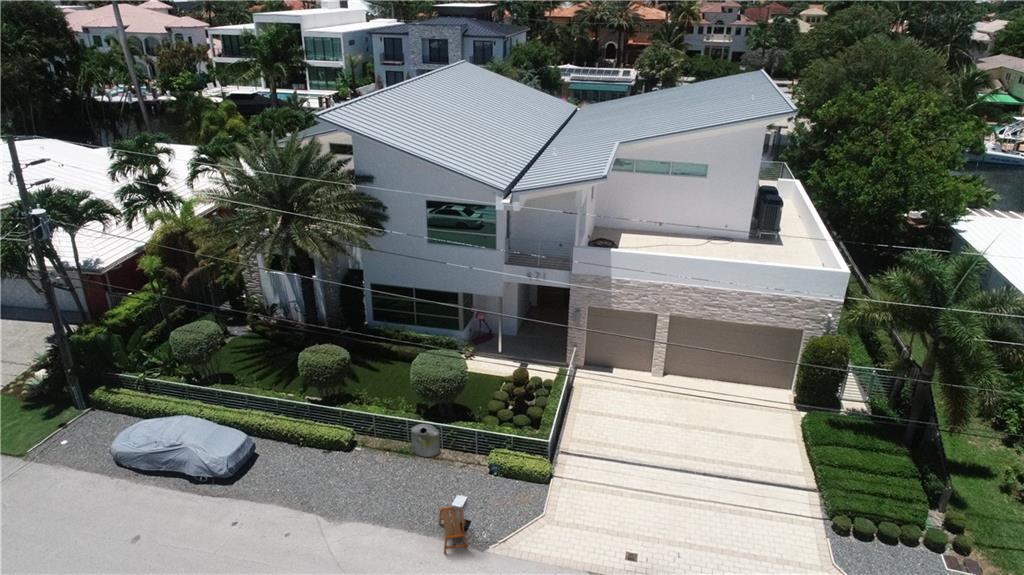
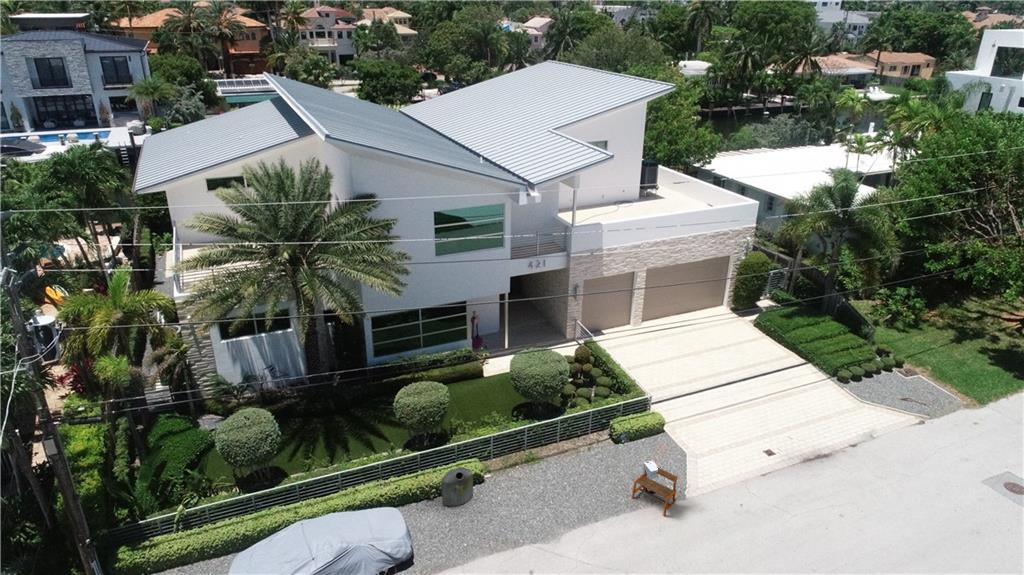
trash can: present [411,424,440,457] -> present [441,467,473,506]

